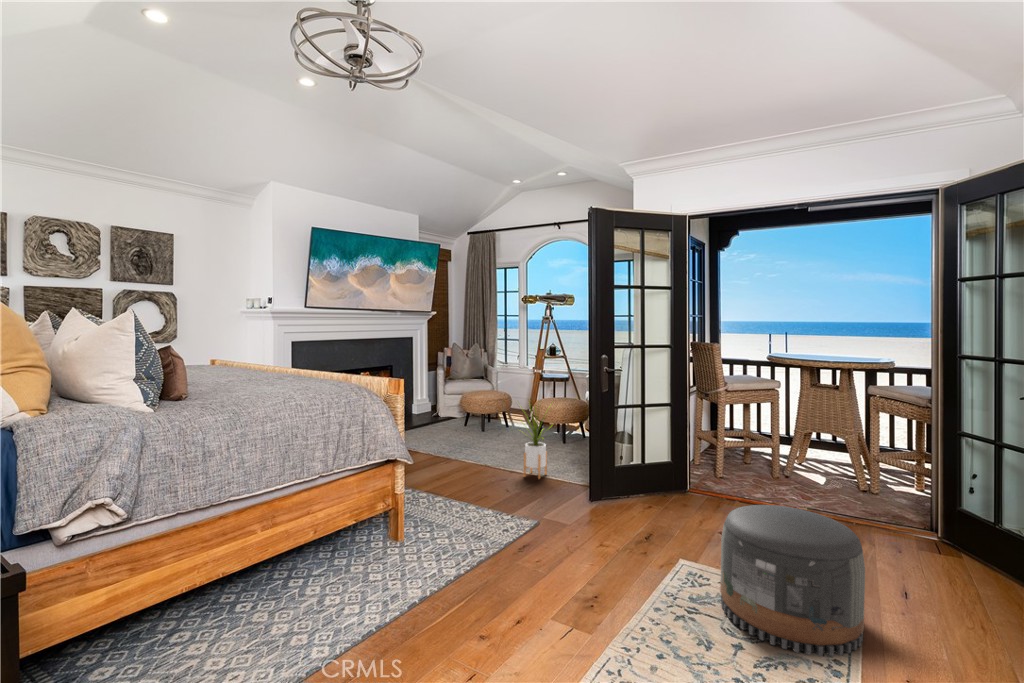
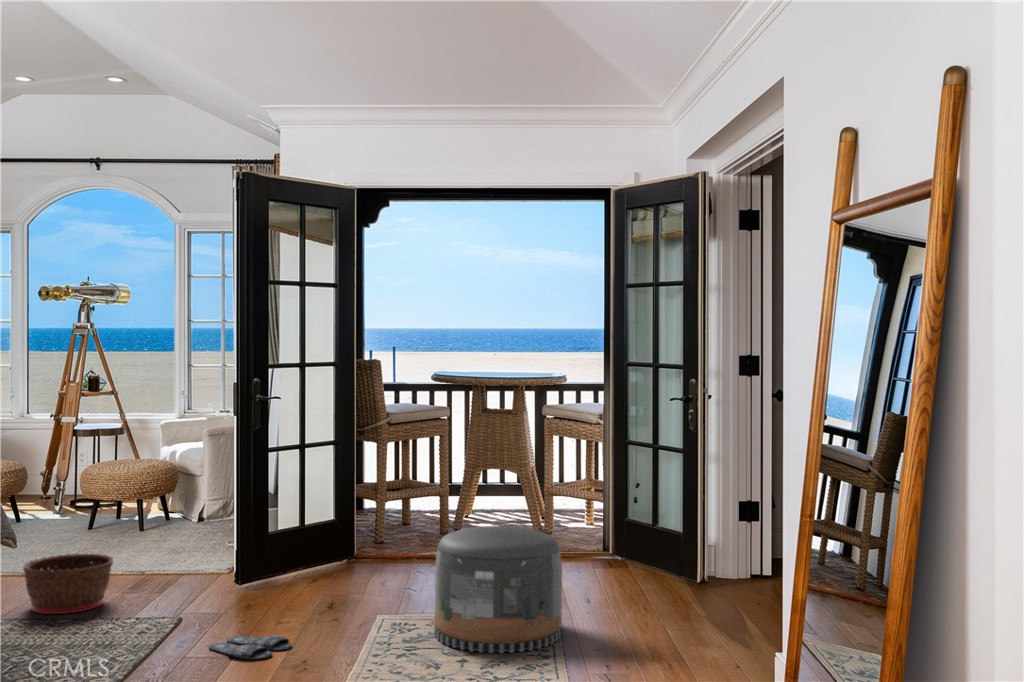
house plant: present [523,407,552,479] -> none [96,439,171,574]
basket: none [458,464,509,506] -> present [23,554,113,614]
slippers: none [537,554,595,586] -> present [209,636,292,659]

